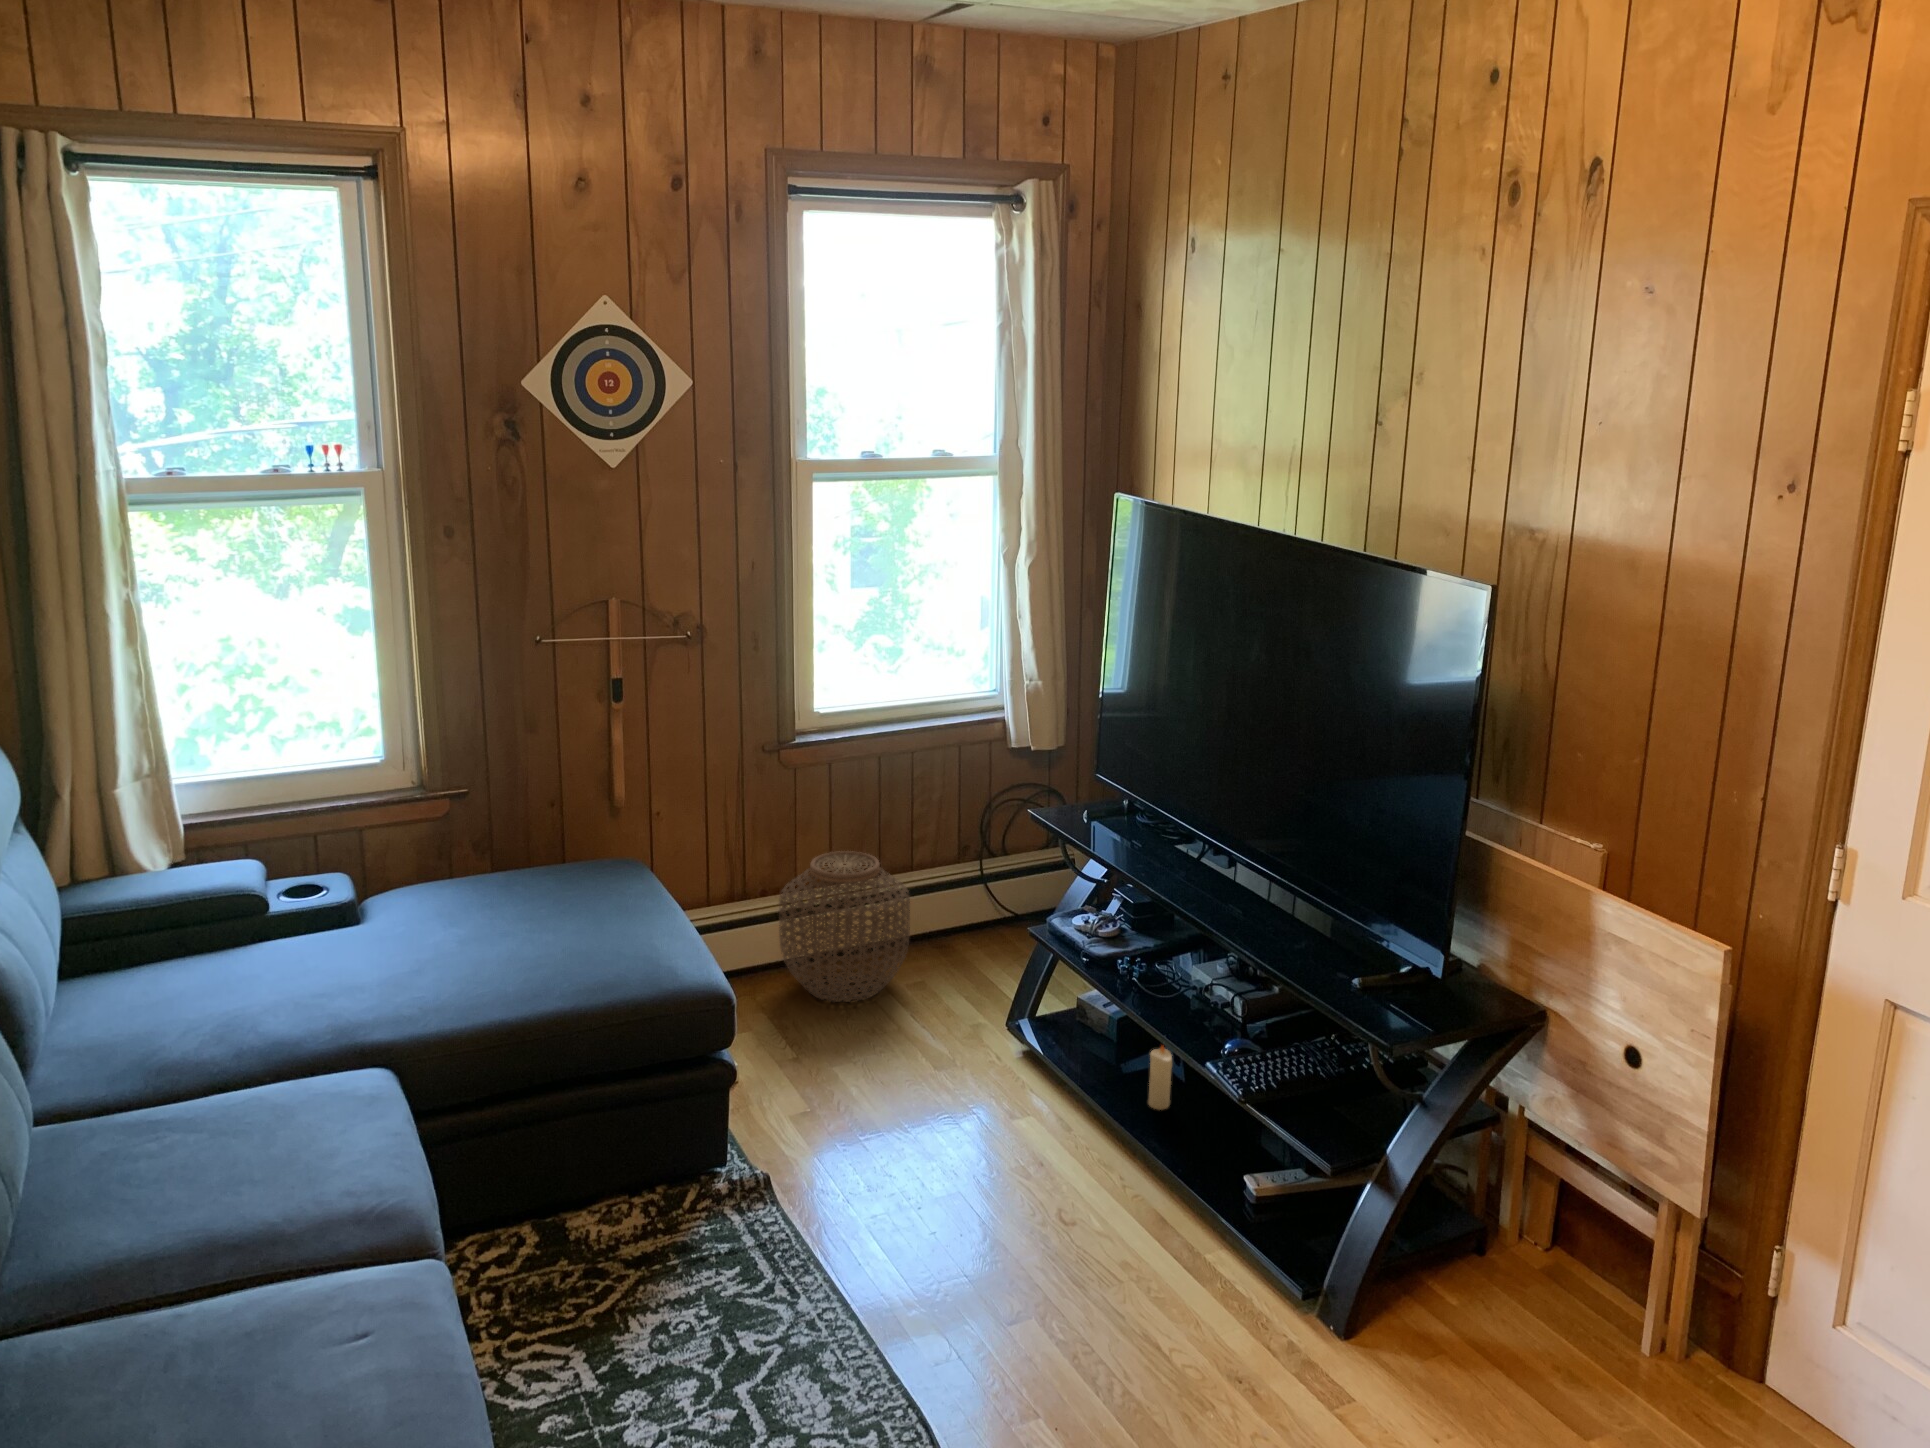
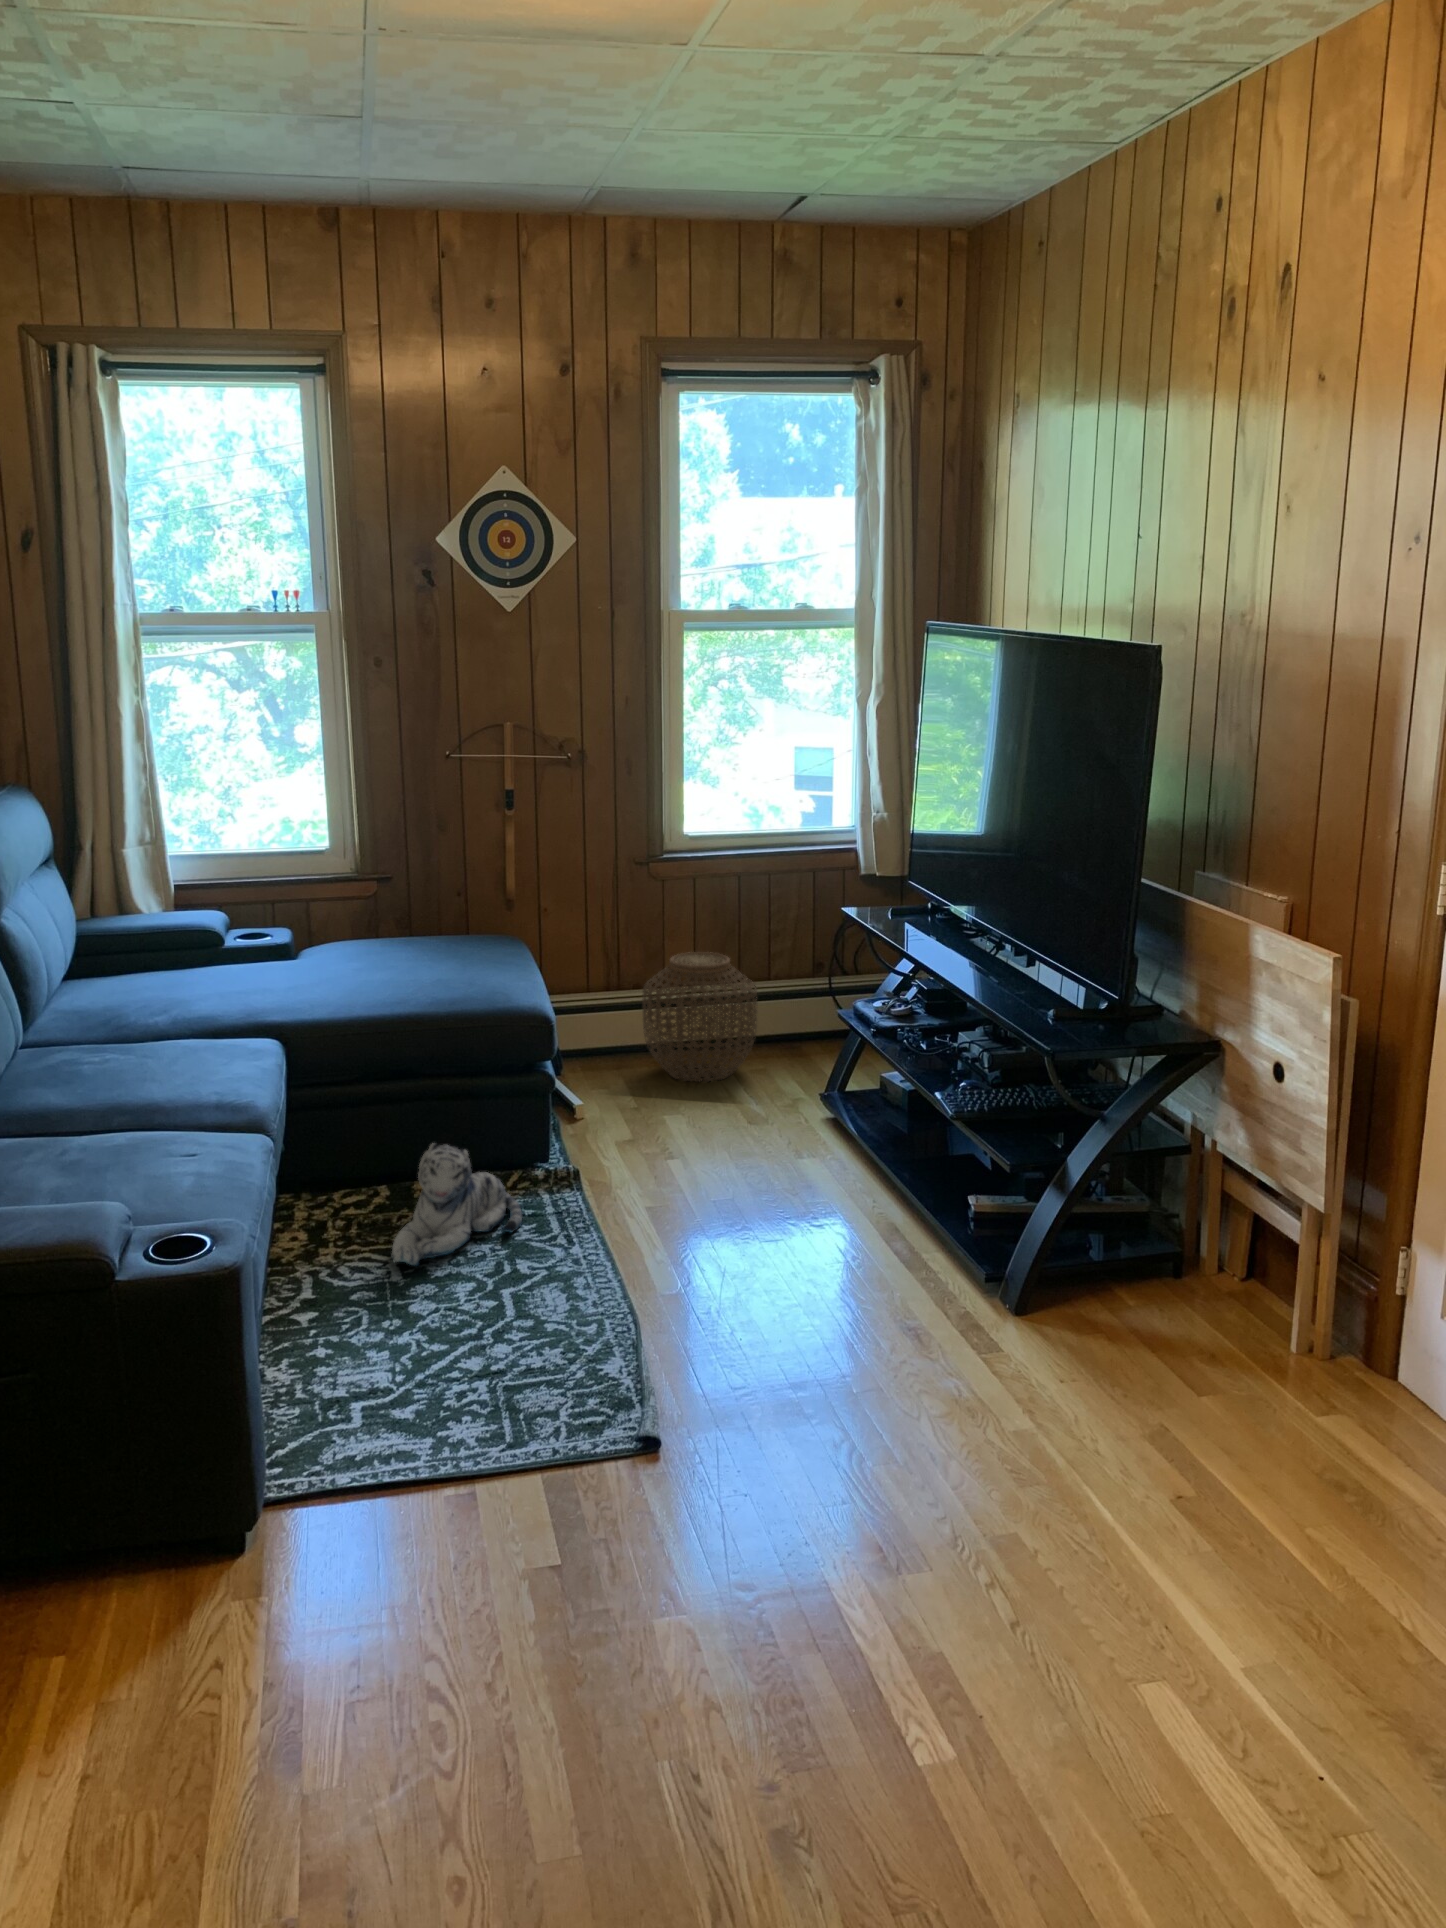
candle: present [1148,1046,1172,1110] -> none [919,1097,940,1159]
plush toy: none [572,1192,724,1370] -> present [392,1143,523,1265]

